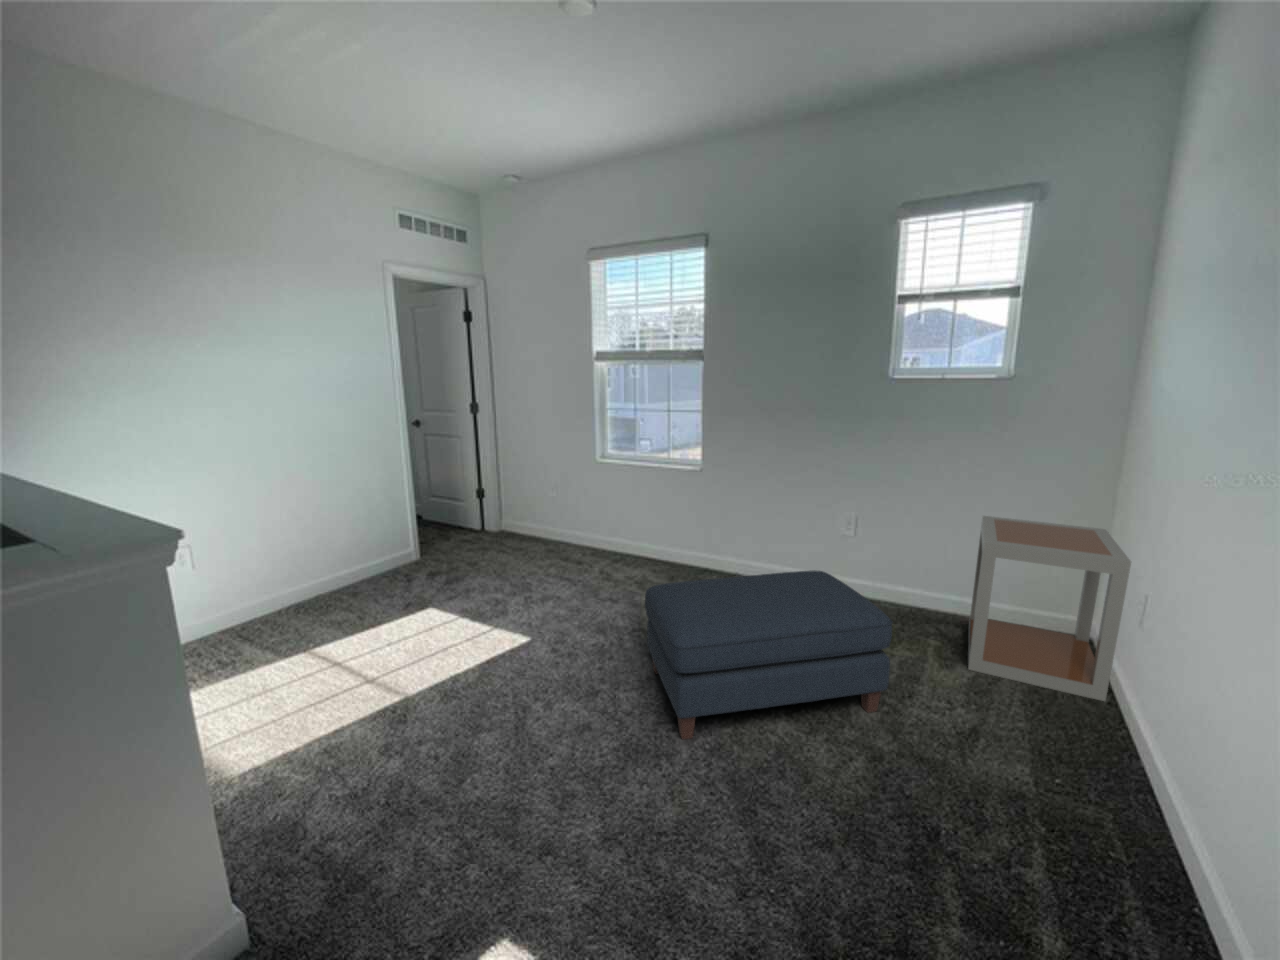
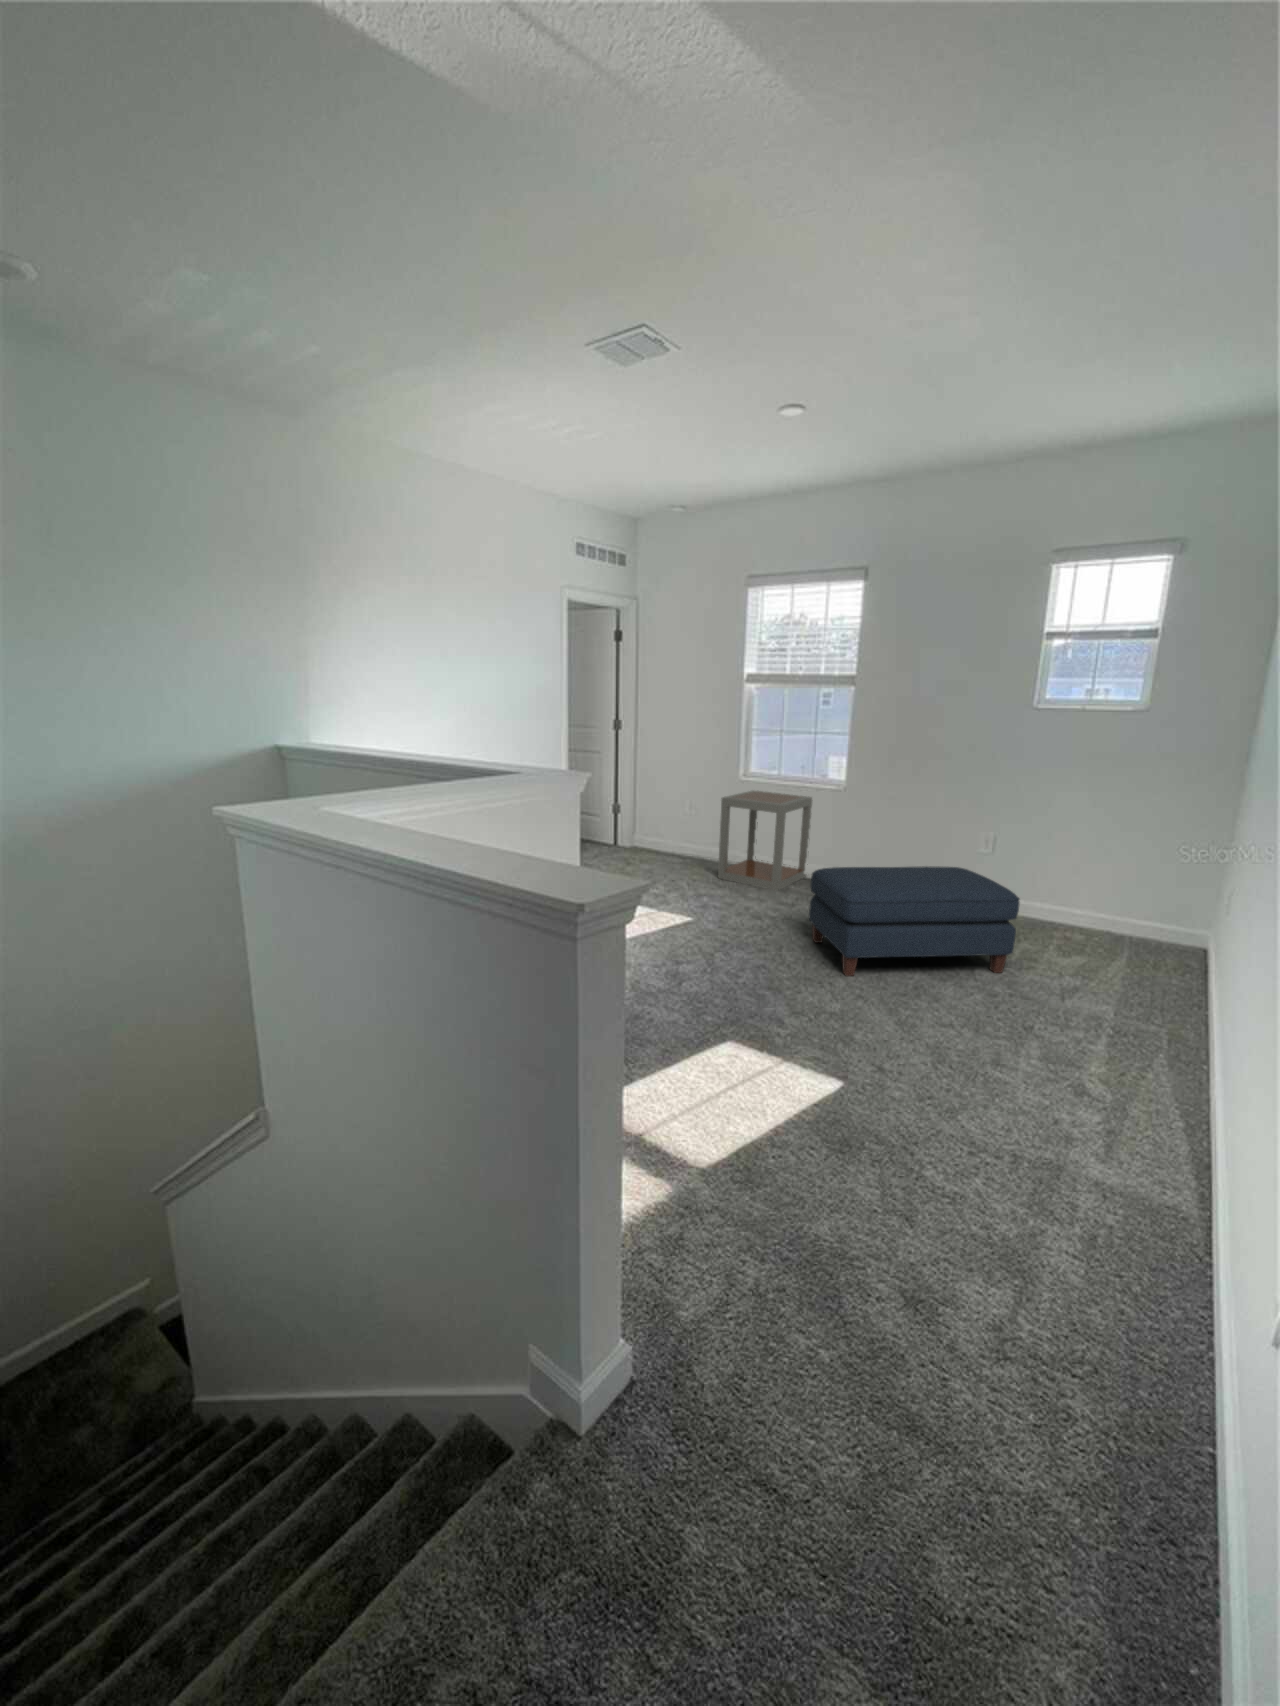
side table: present [968,516,1131,701] -> present [718,791,812,890]

